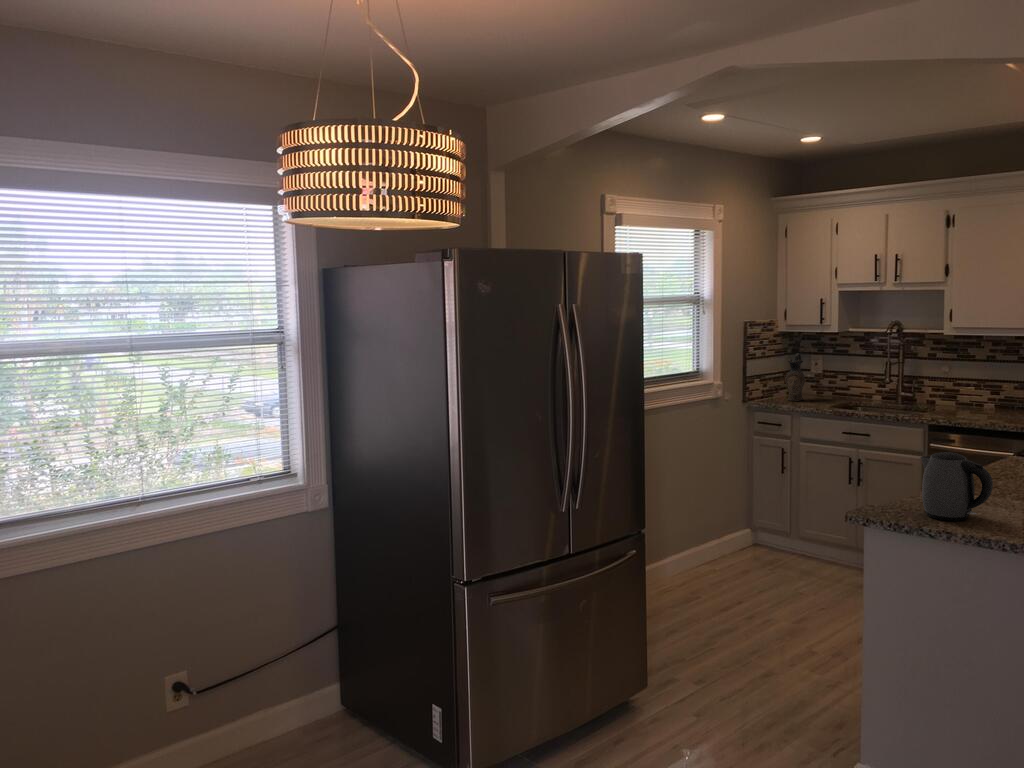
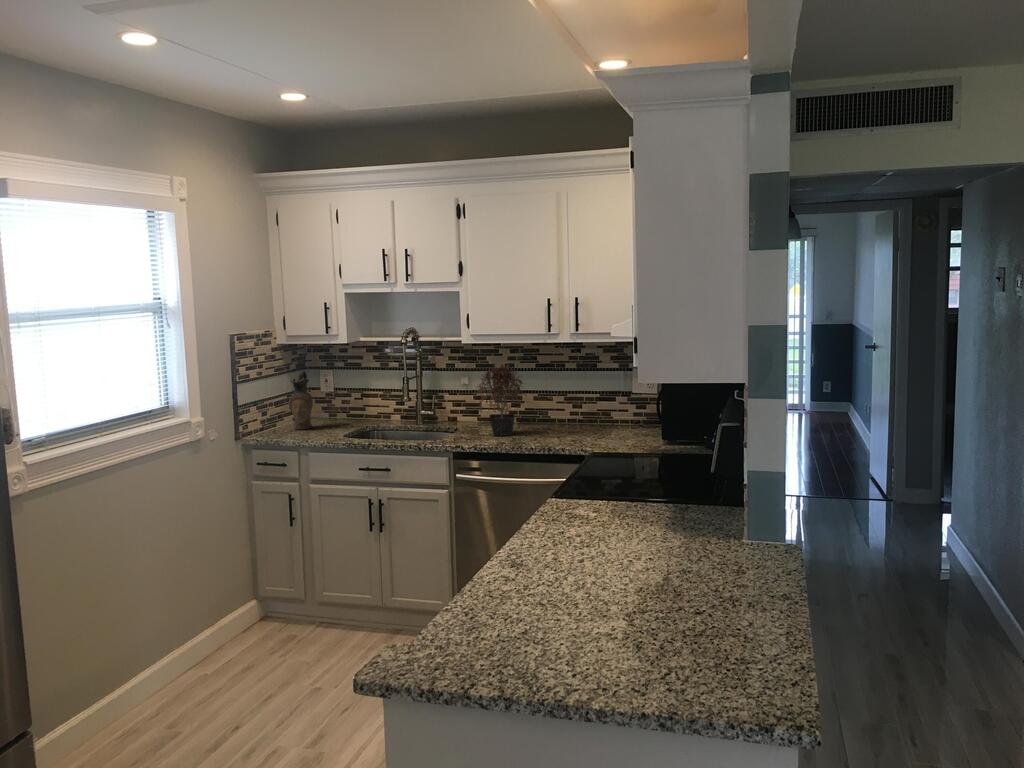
potted plant: none [953,353,1006,417] -> present [478,364,526,436]
kettle: present [921,452,993,521] -> none [461,535,559,641]

